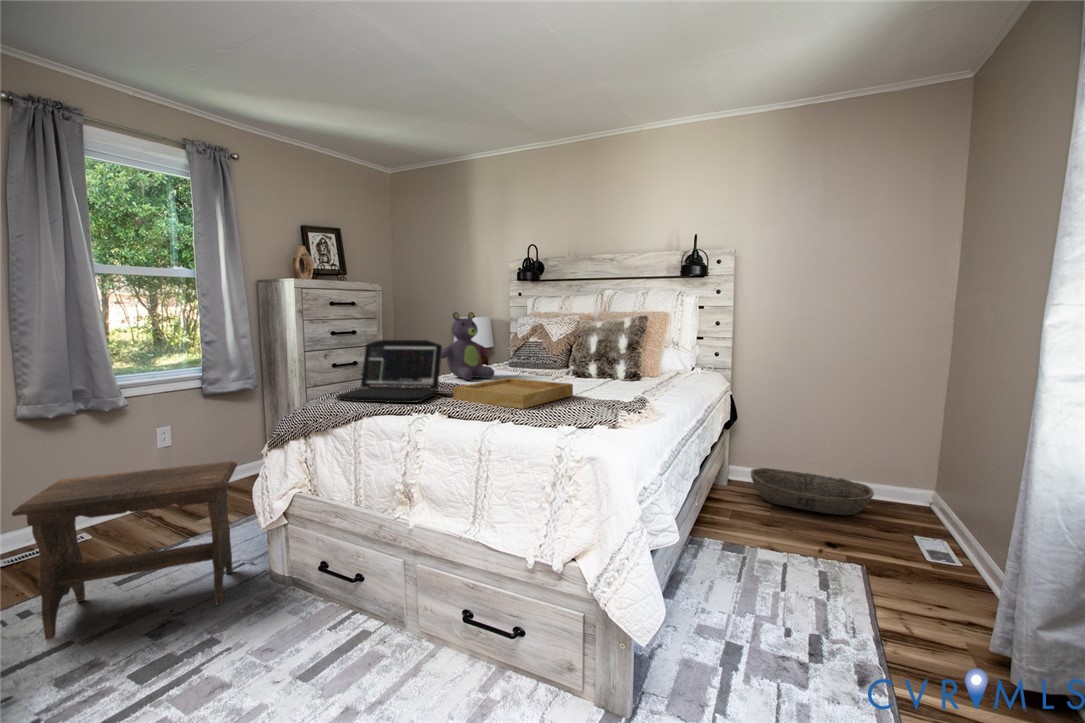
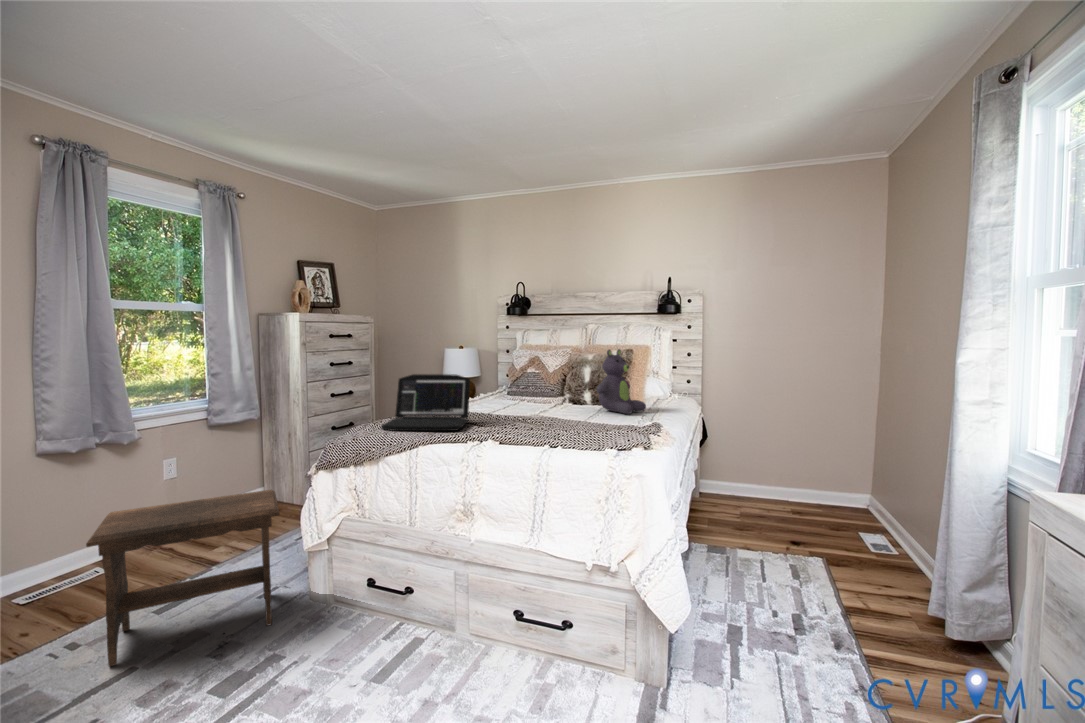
stuffed bear: present [441,312,494,380] -> present [597,349,646,414]
tray: present [453,378,573,409] -> none [484,407,585,434]
basket: present [751,468,874,515] -> none [722,481,826,519]

